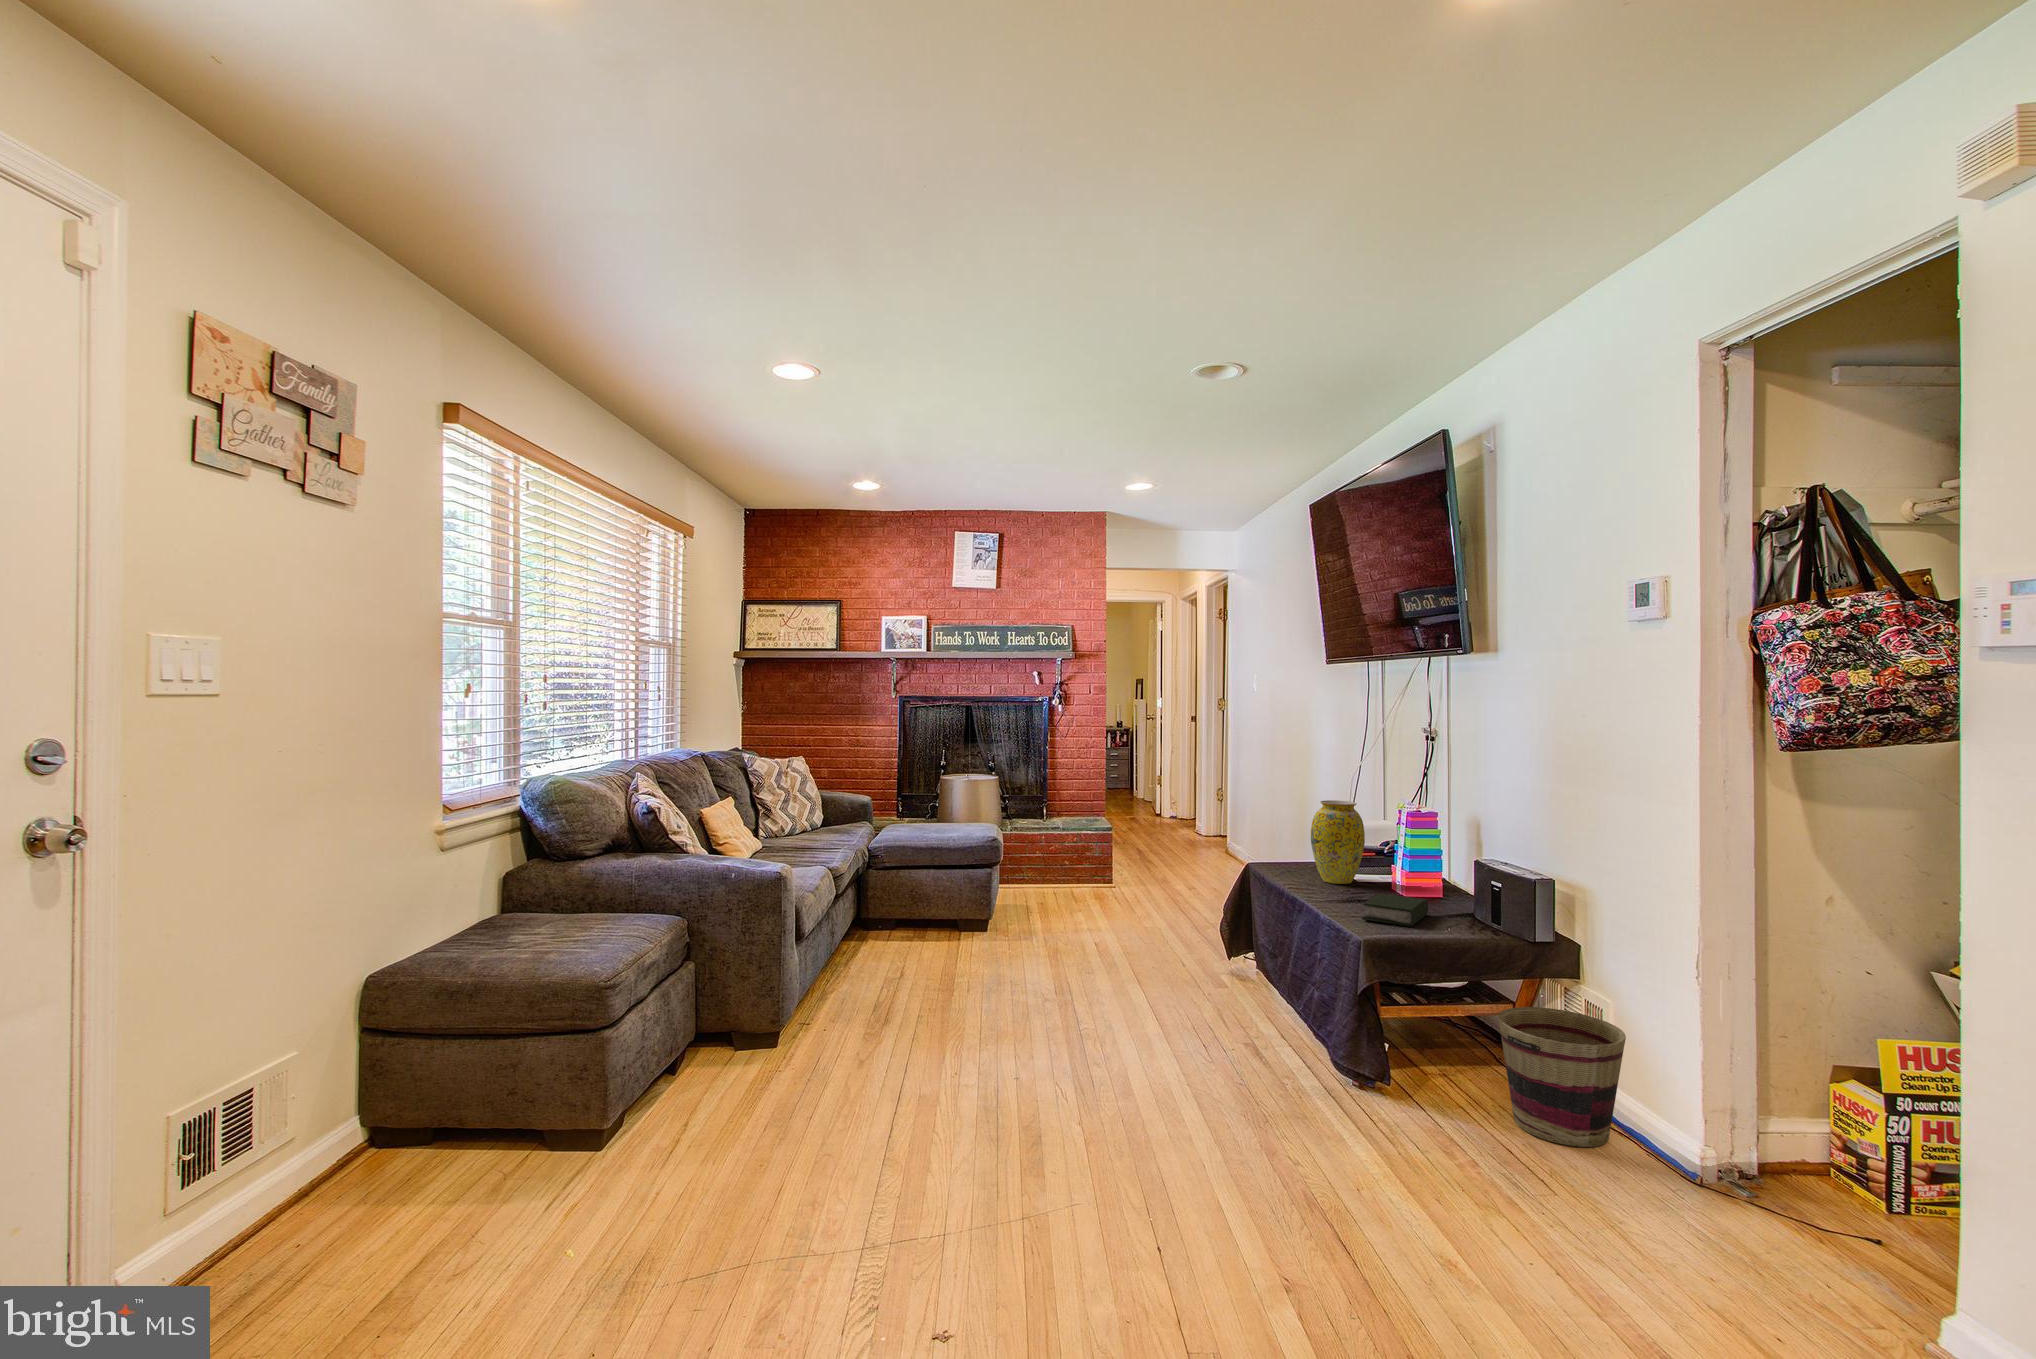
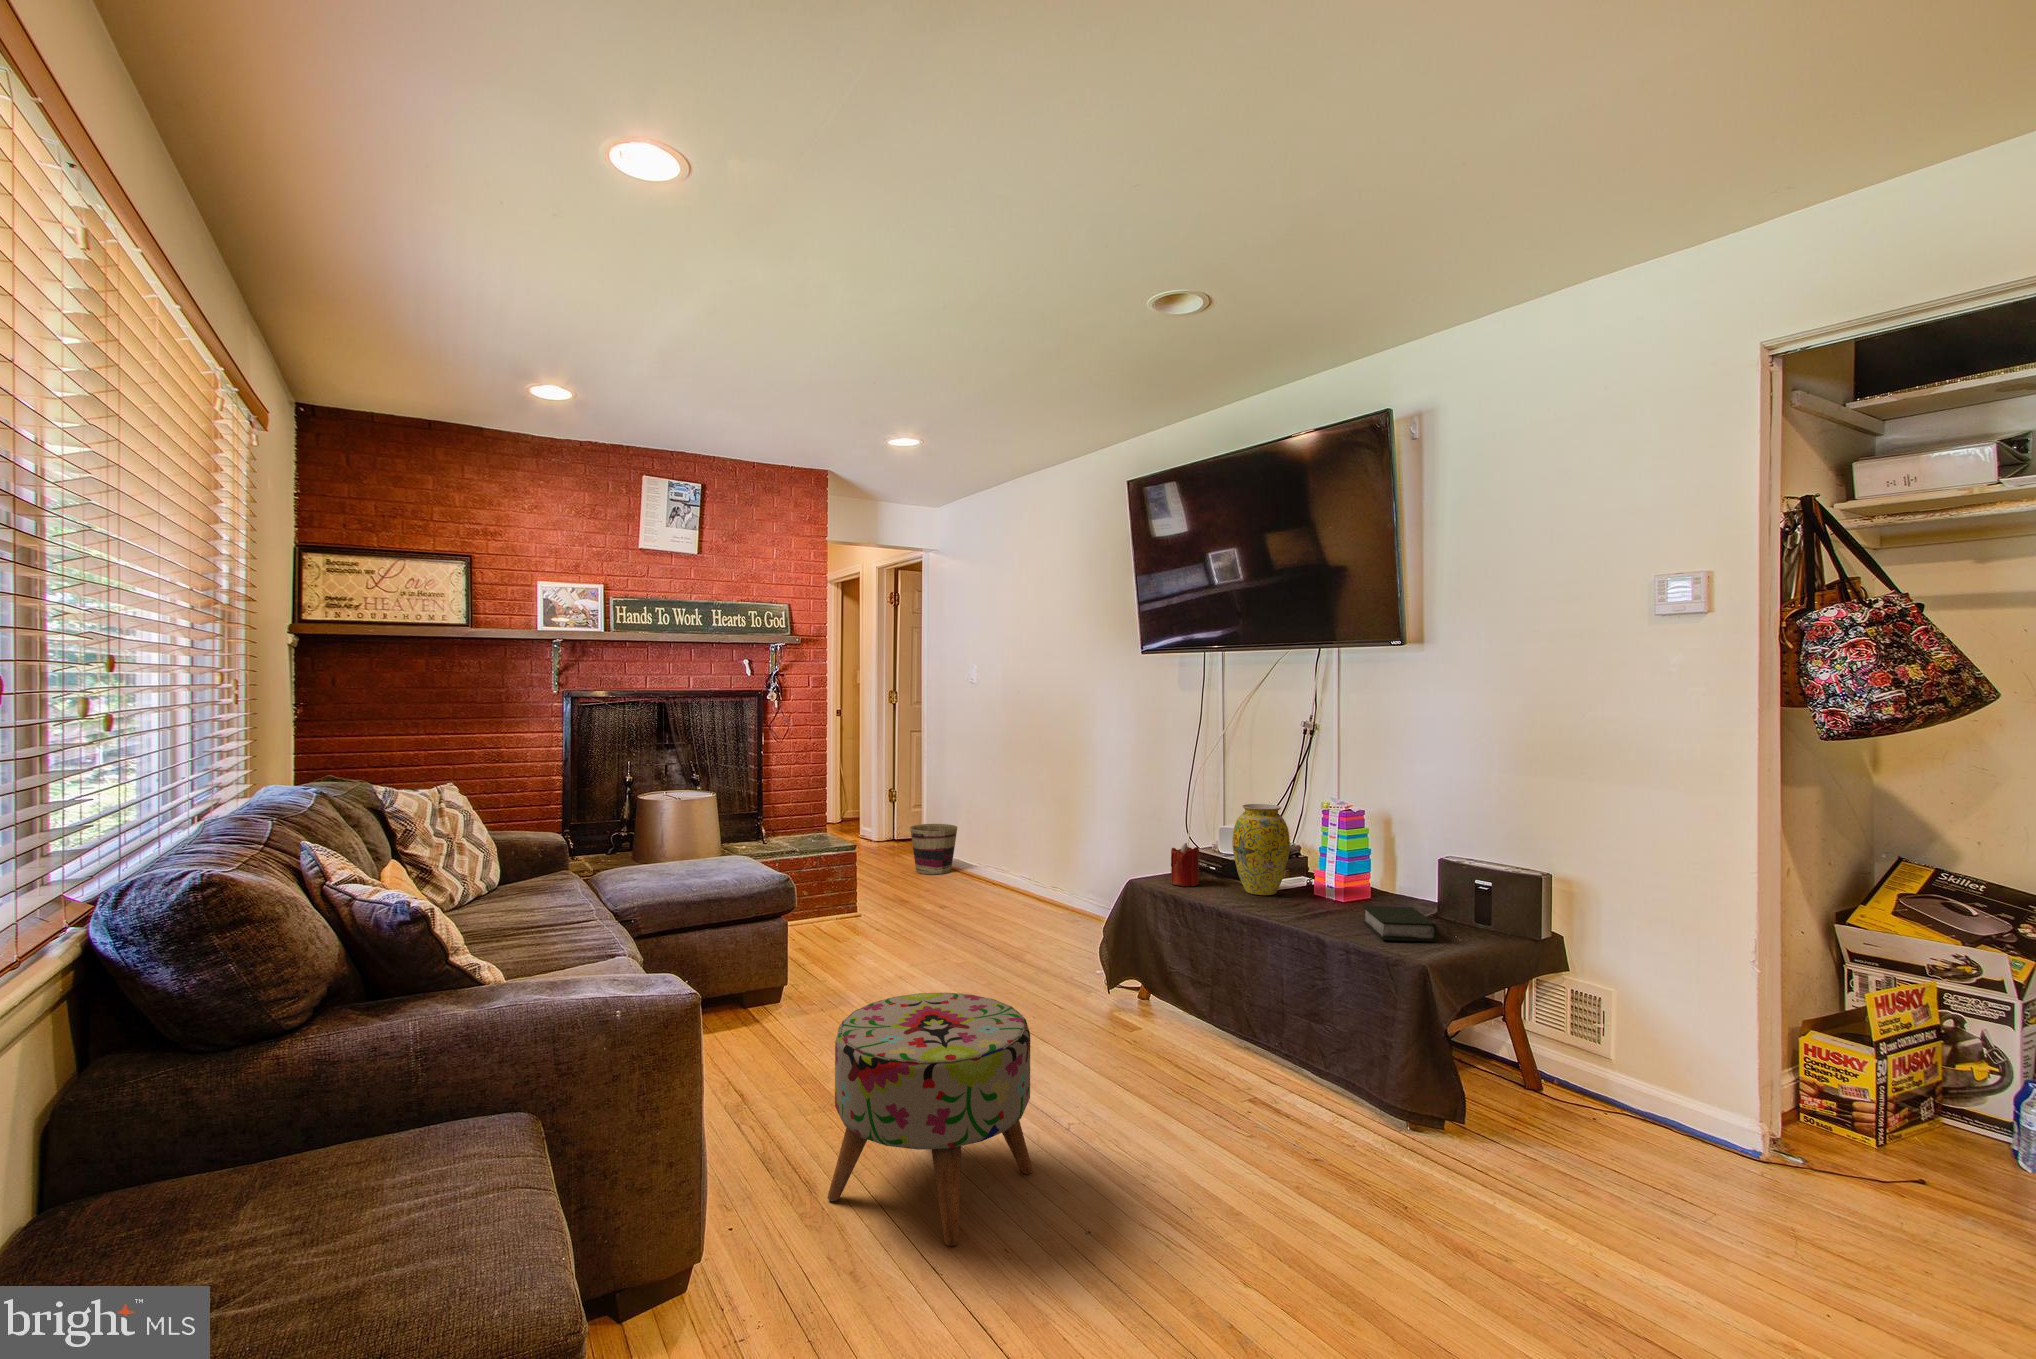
candle: none [1269,833,1296,872] -> present [1171,843,1199,886]
ottoman: none [891,908,1028,1060] -> present [828,993,1033,1246]
basket: present [1498,1007,1626,1147] -> present [910,824,957,874]

